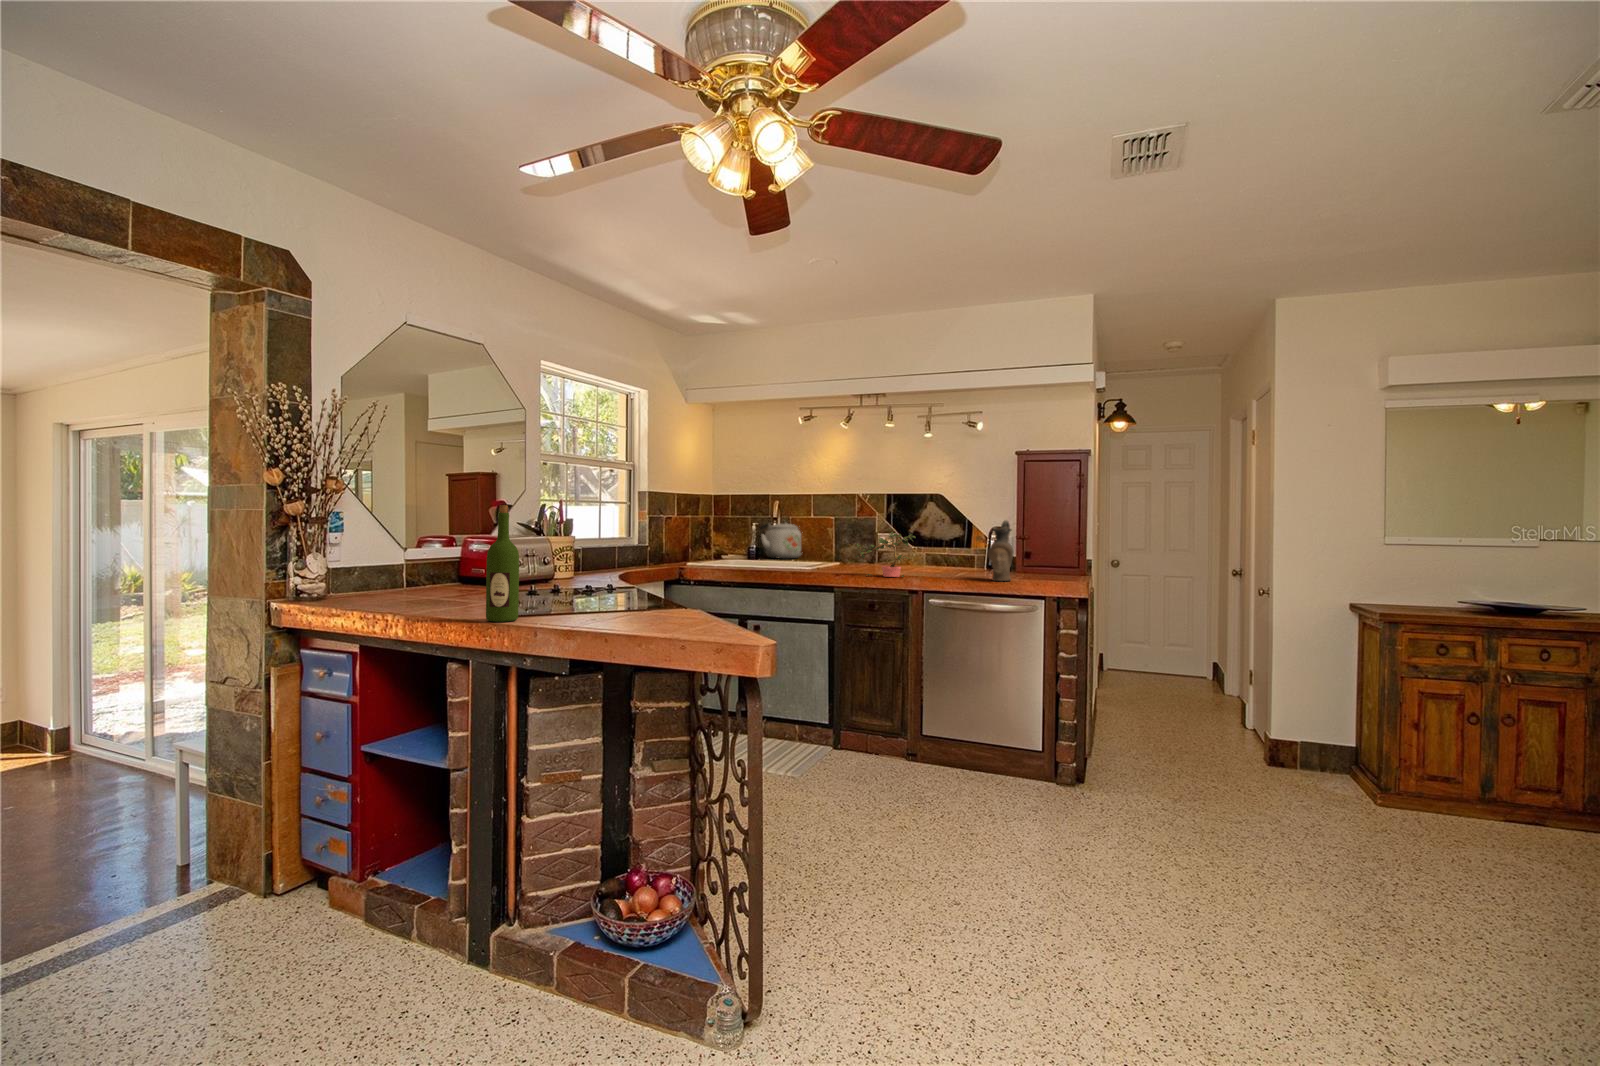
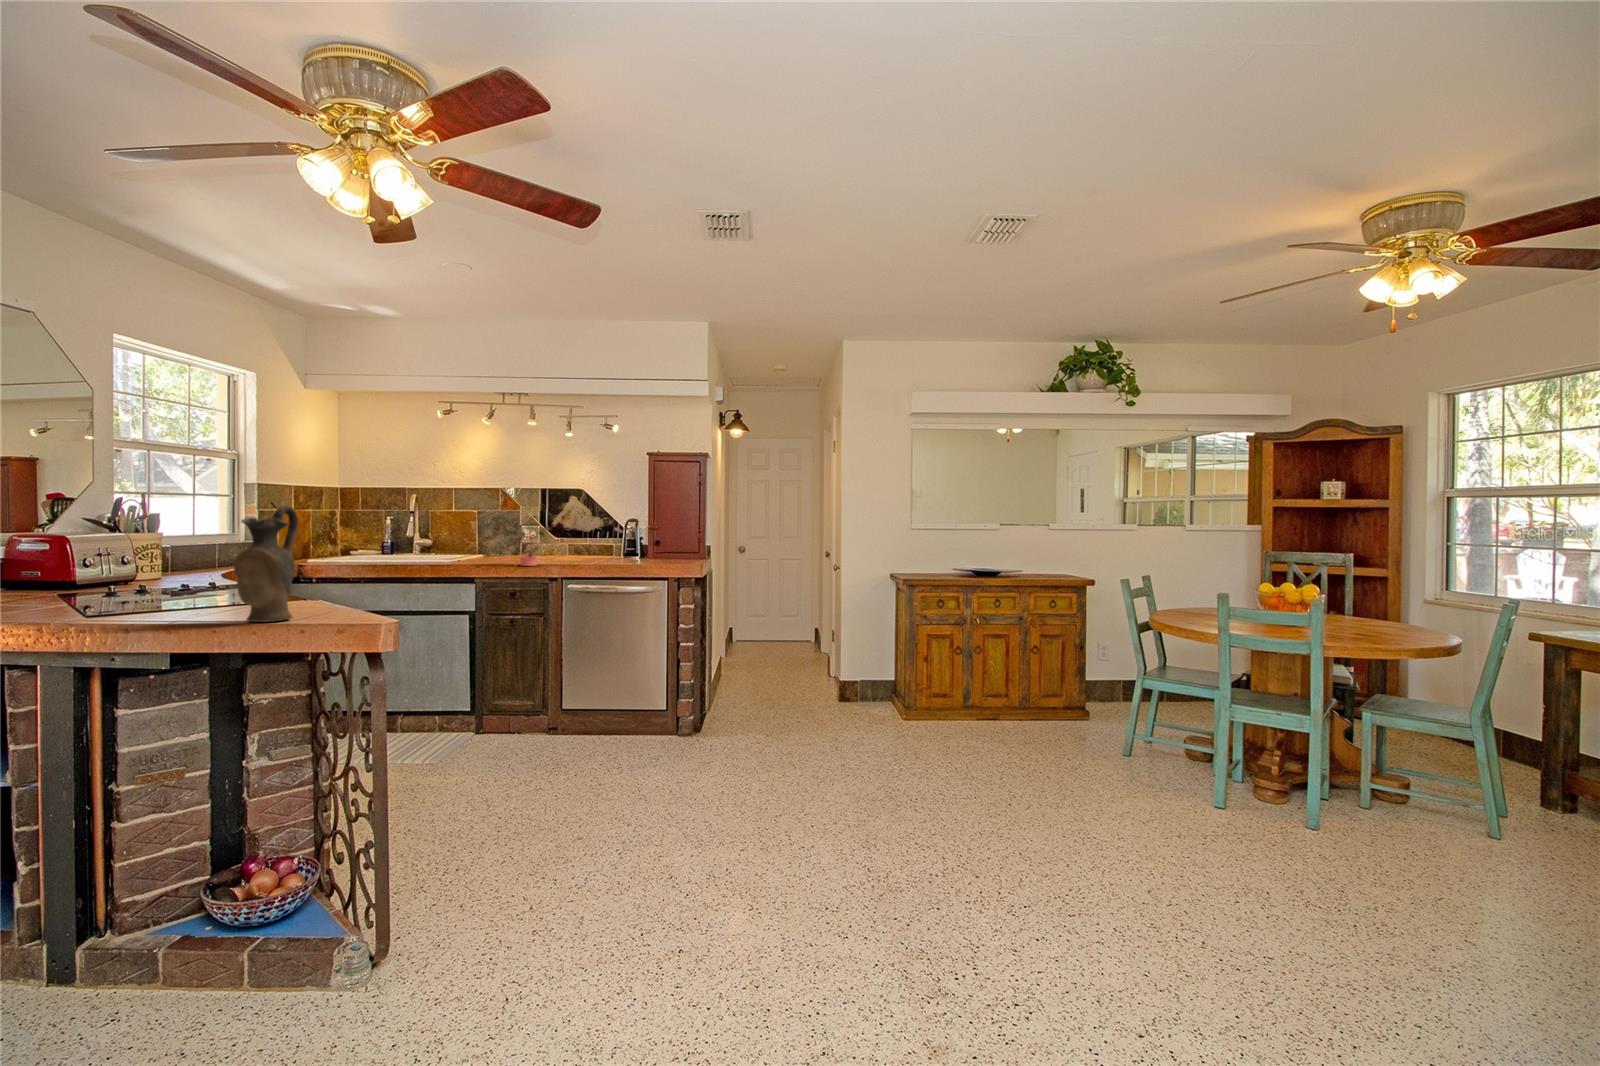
wine bottle: present [486,505,519,622] -> none [60,503,103,624]
ceramic pitcher: present [988,521,1013,581] -> present [234,505,298,622]
kettle: present [760,523,801,559] -> none [393,514,442,551]

